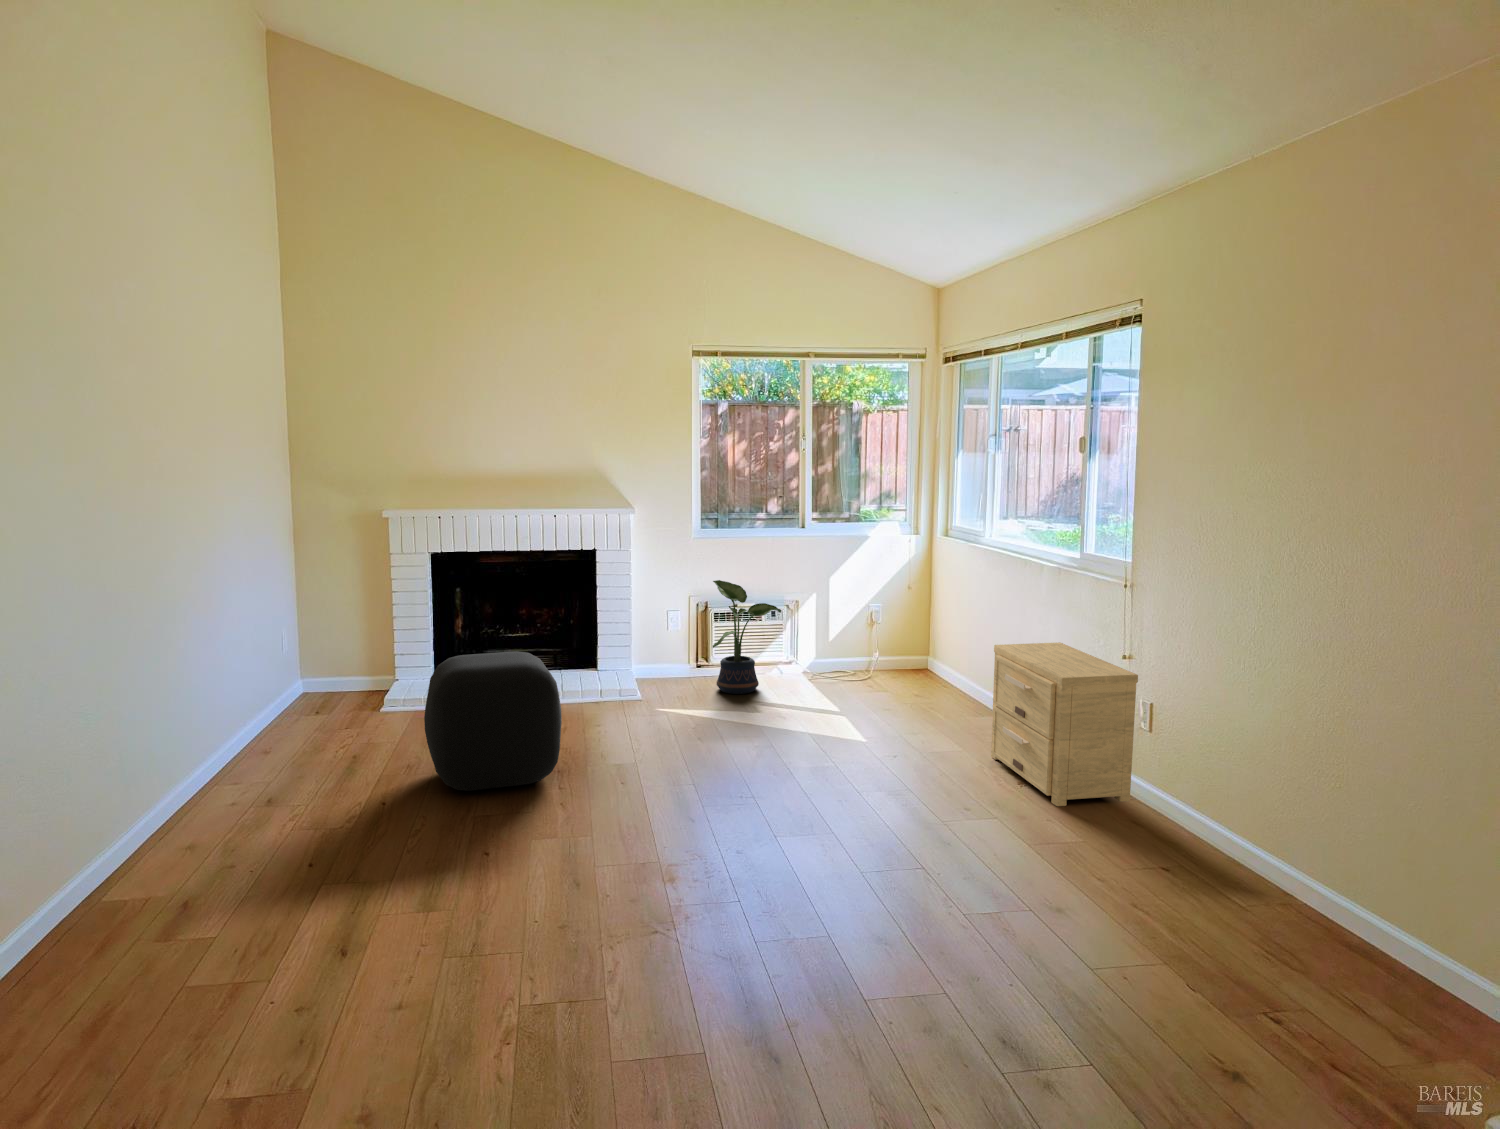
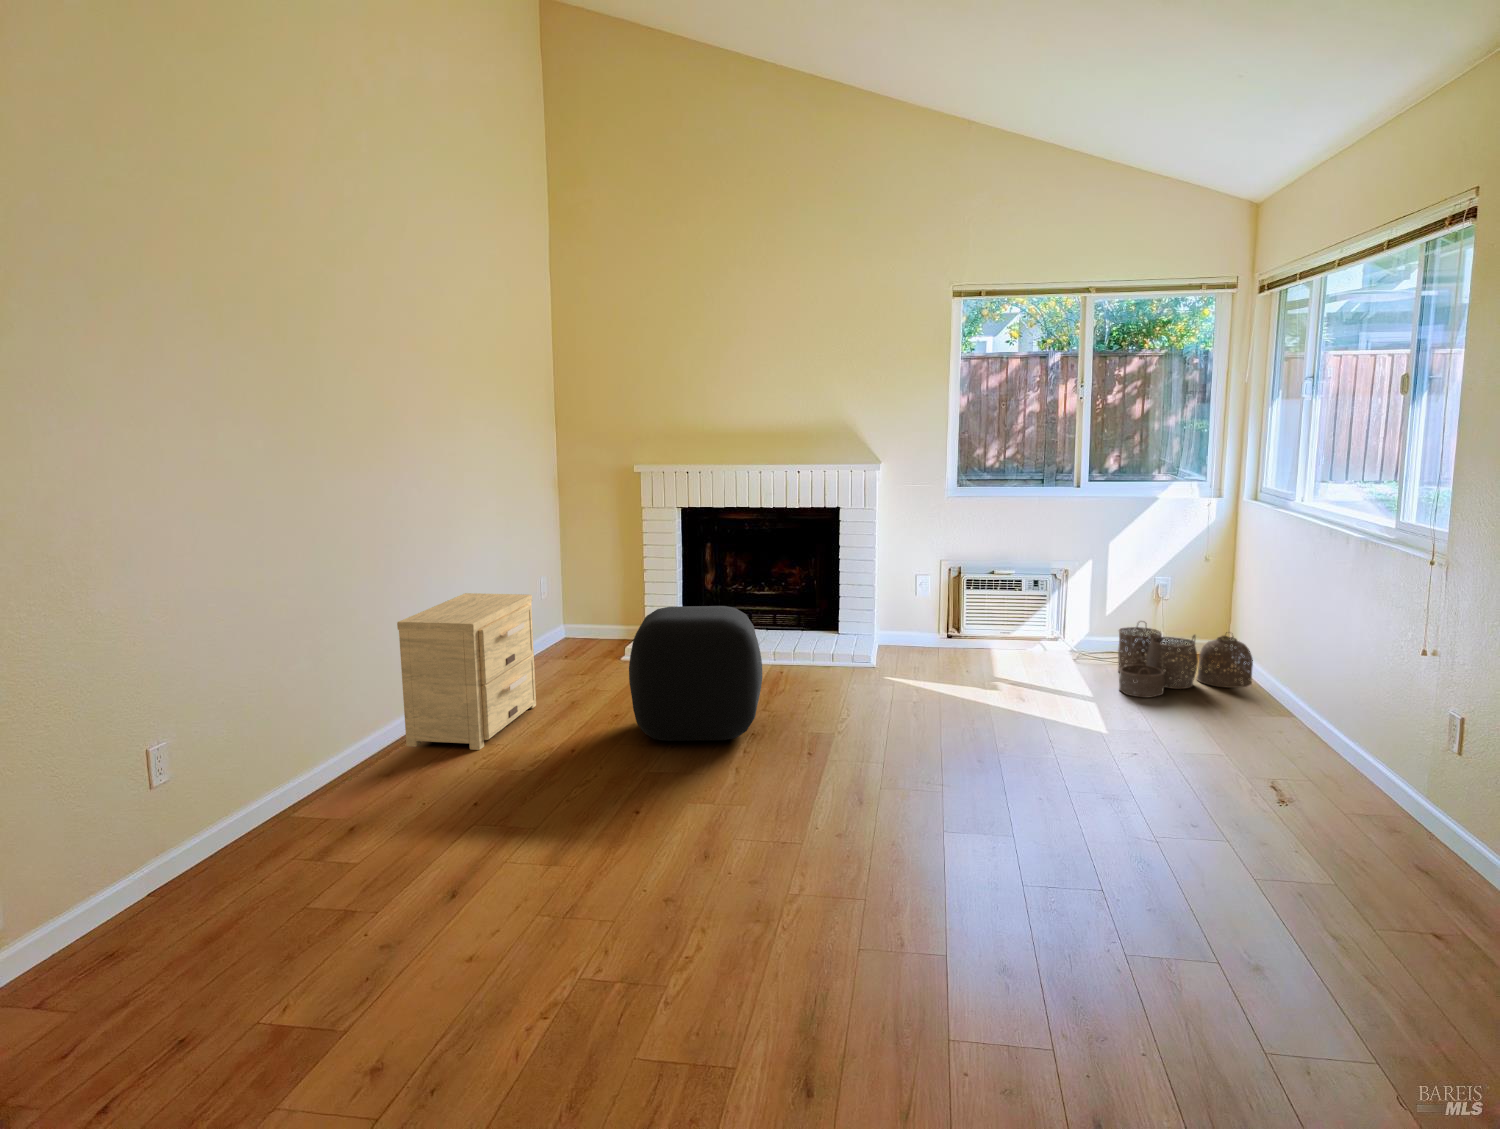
potted plant: present [713,580,781,694] -> none [957,543,1041,669]
woven basket: none [848,642,956,708] -> present [1118,623,1253,697]
side table: present [991,642,1138,806] -> present [397,593,536,750]

